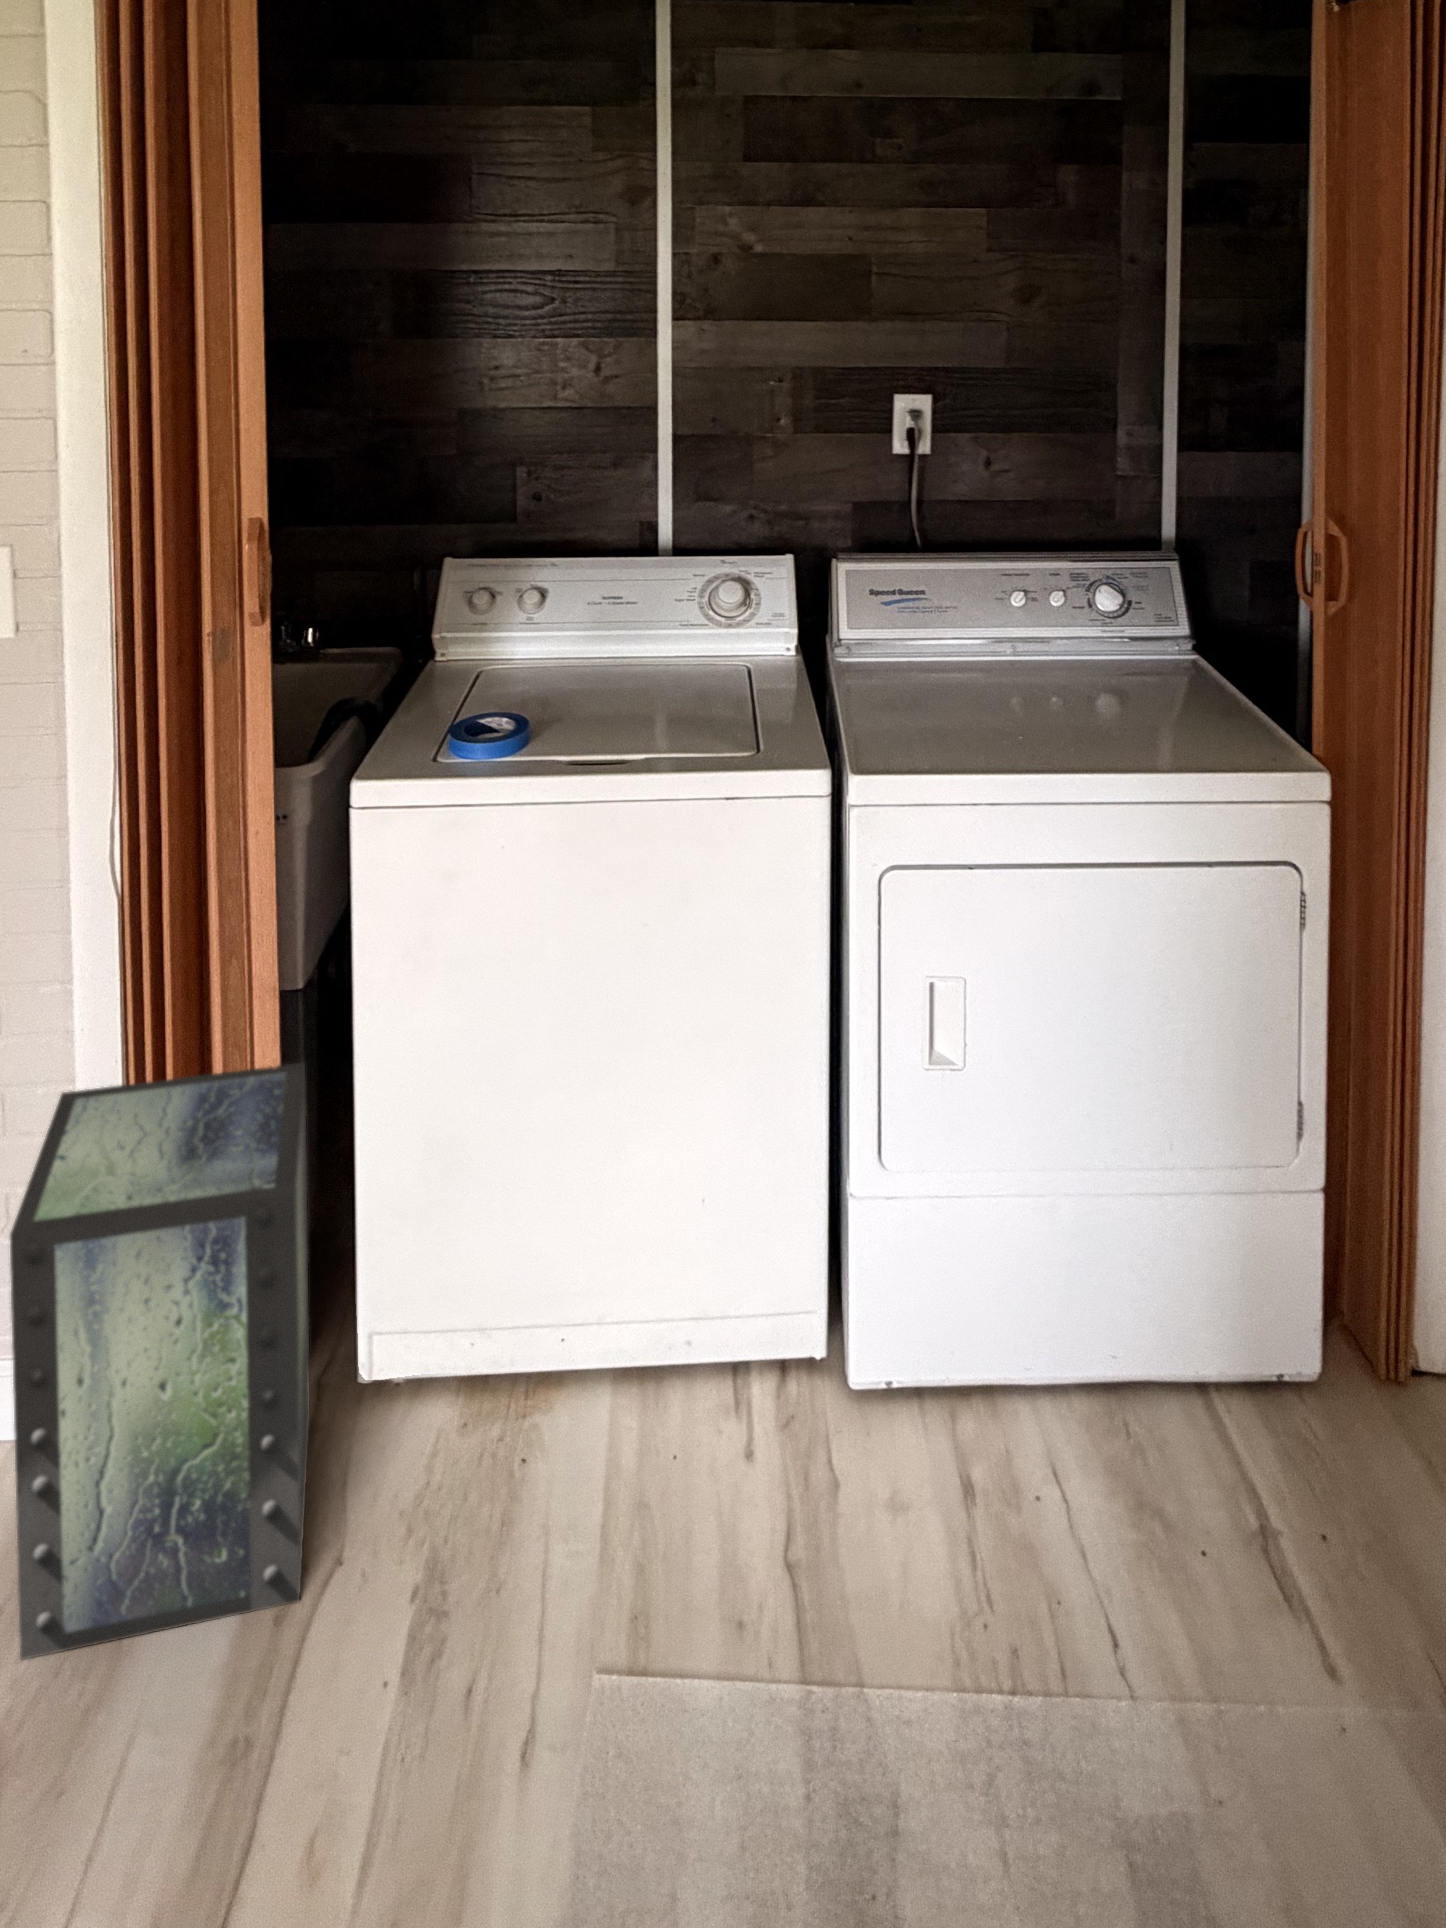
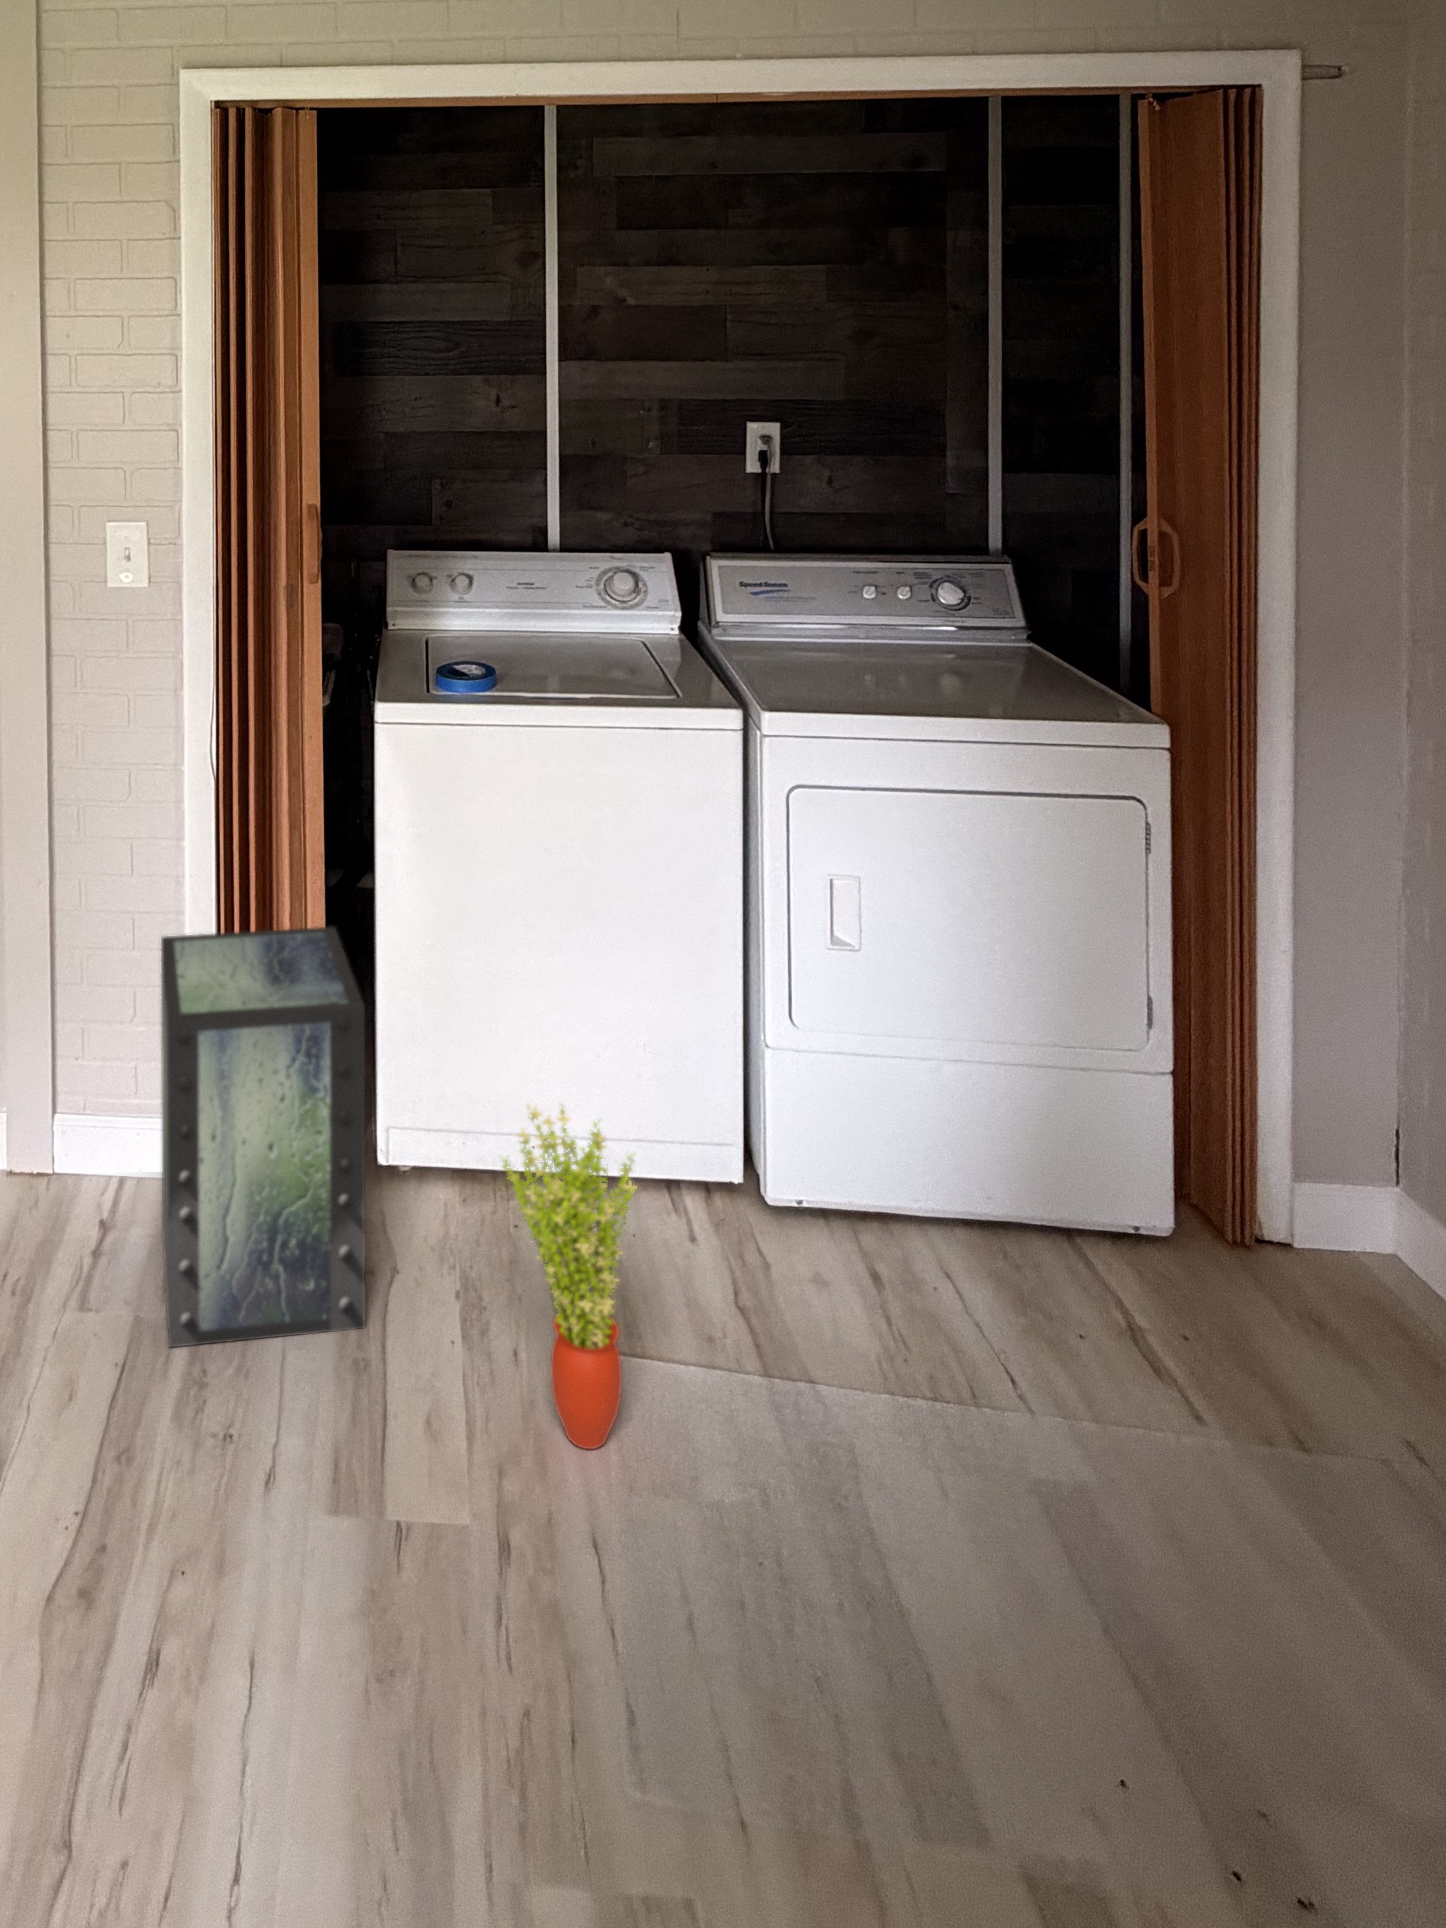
potted plant: none [428,1324,613,1772] -> present [503,1106,637,1449]

